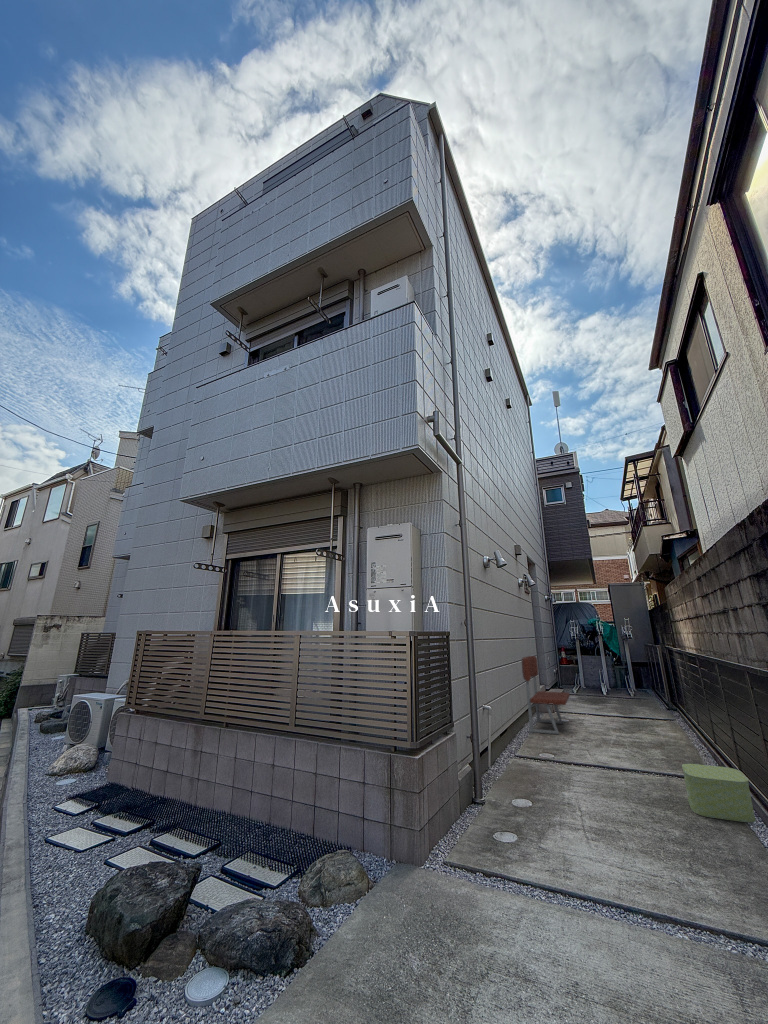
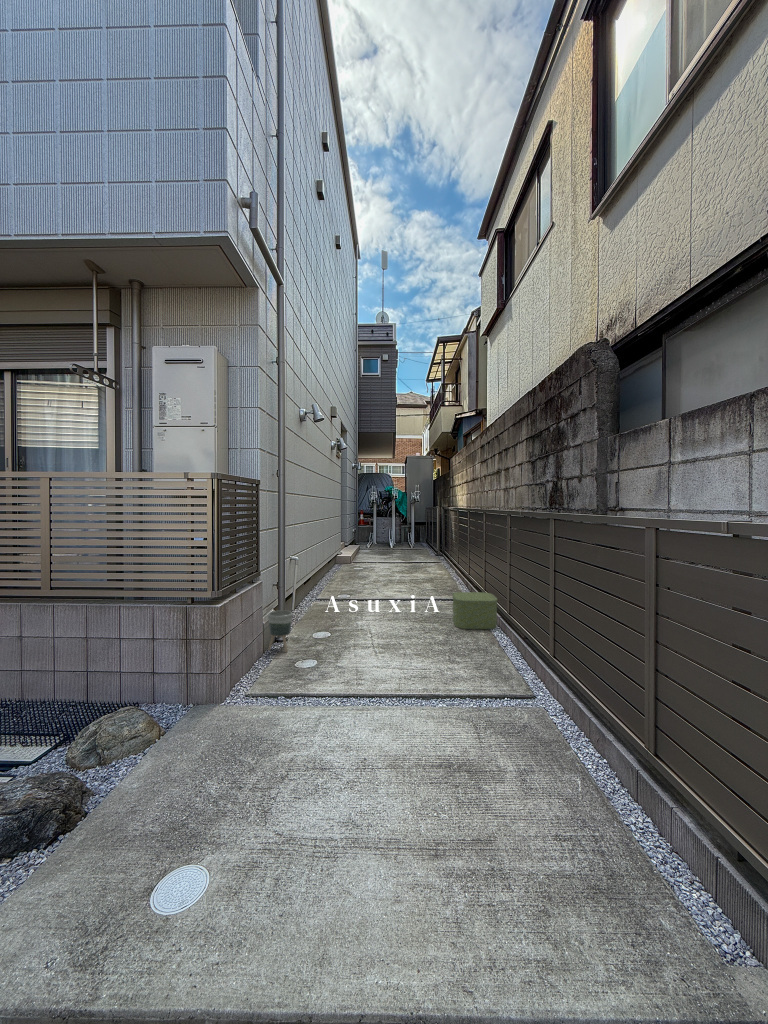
bench: present [522,656,570,735] -> none [326,515,366,582]
planter: none [465,769,489,818] -> present [268,610,292,652]

